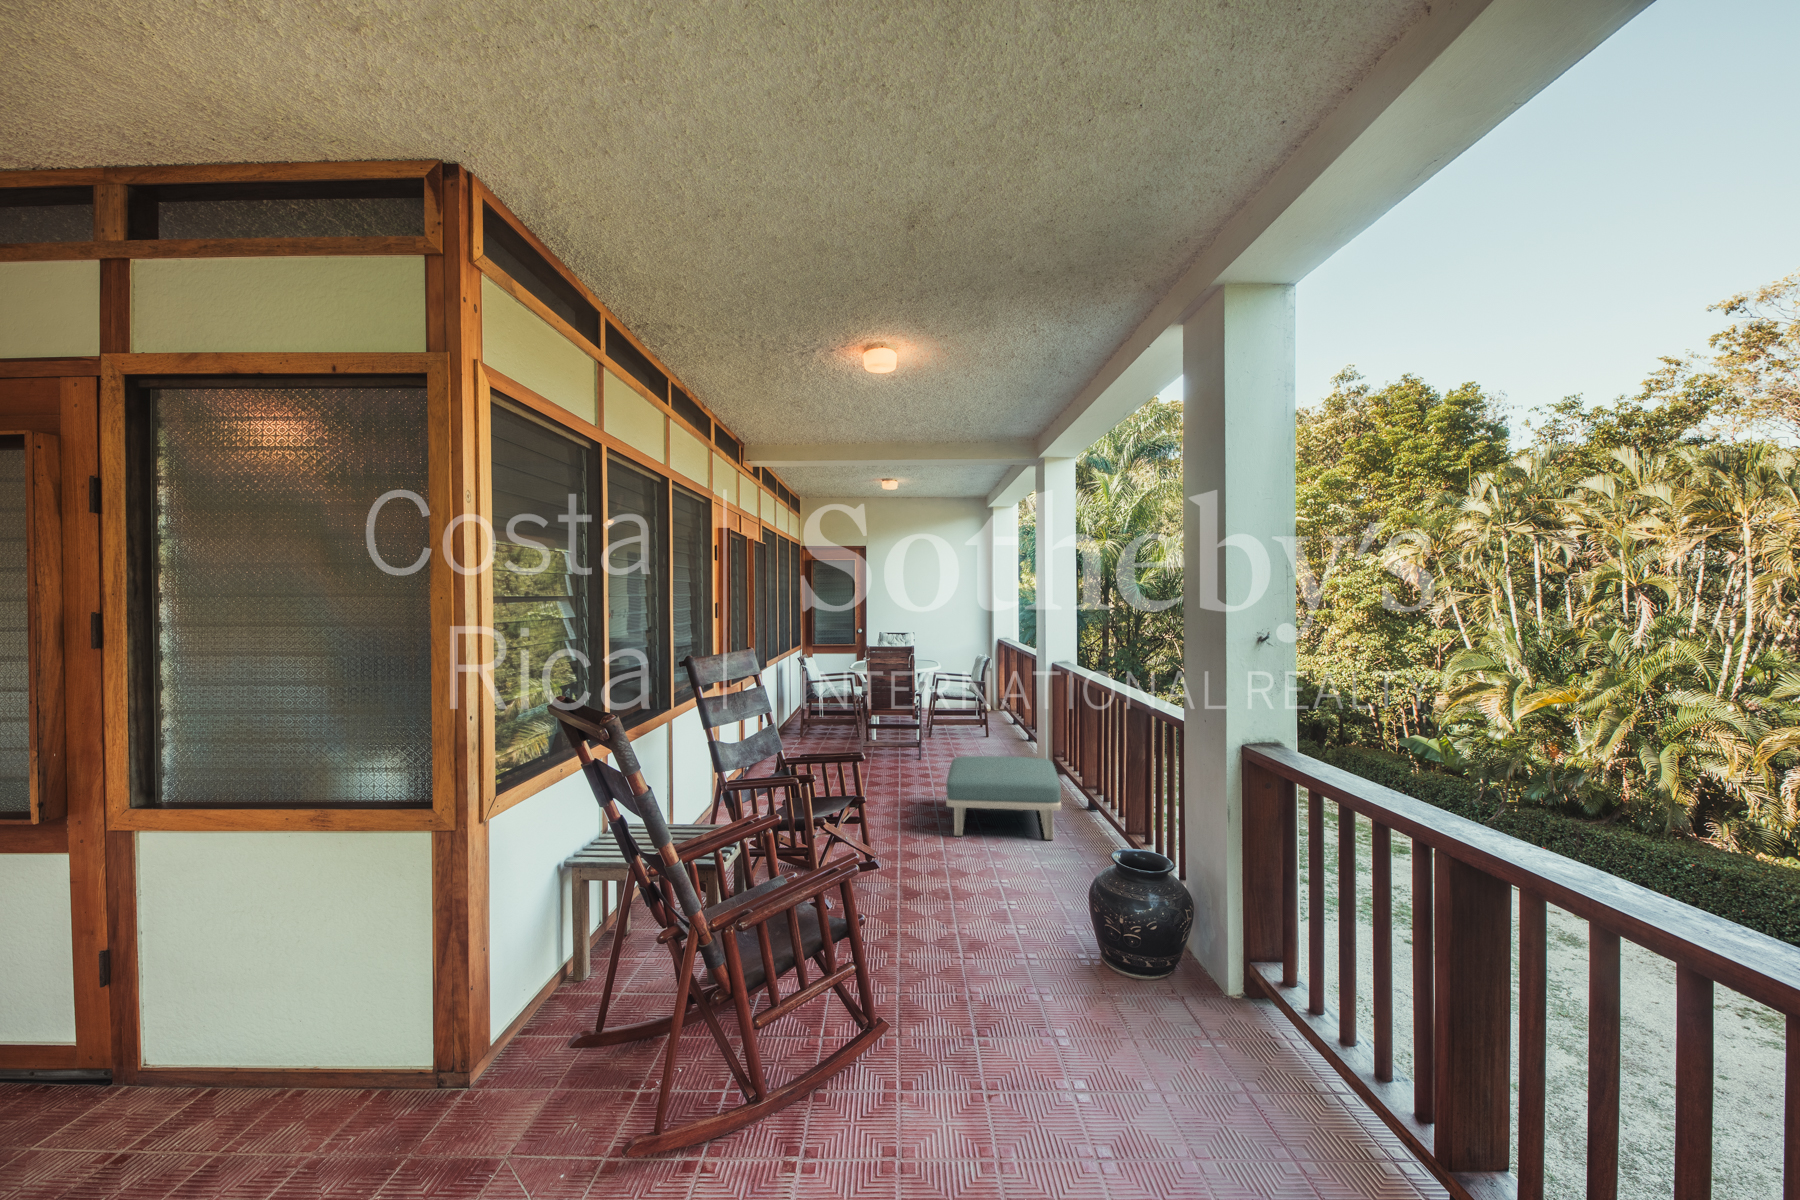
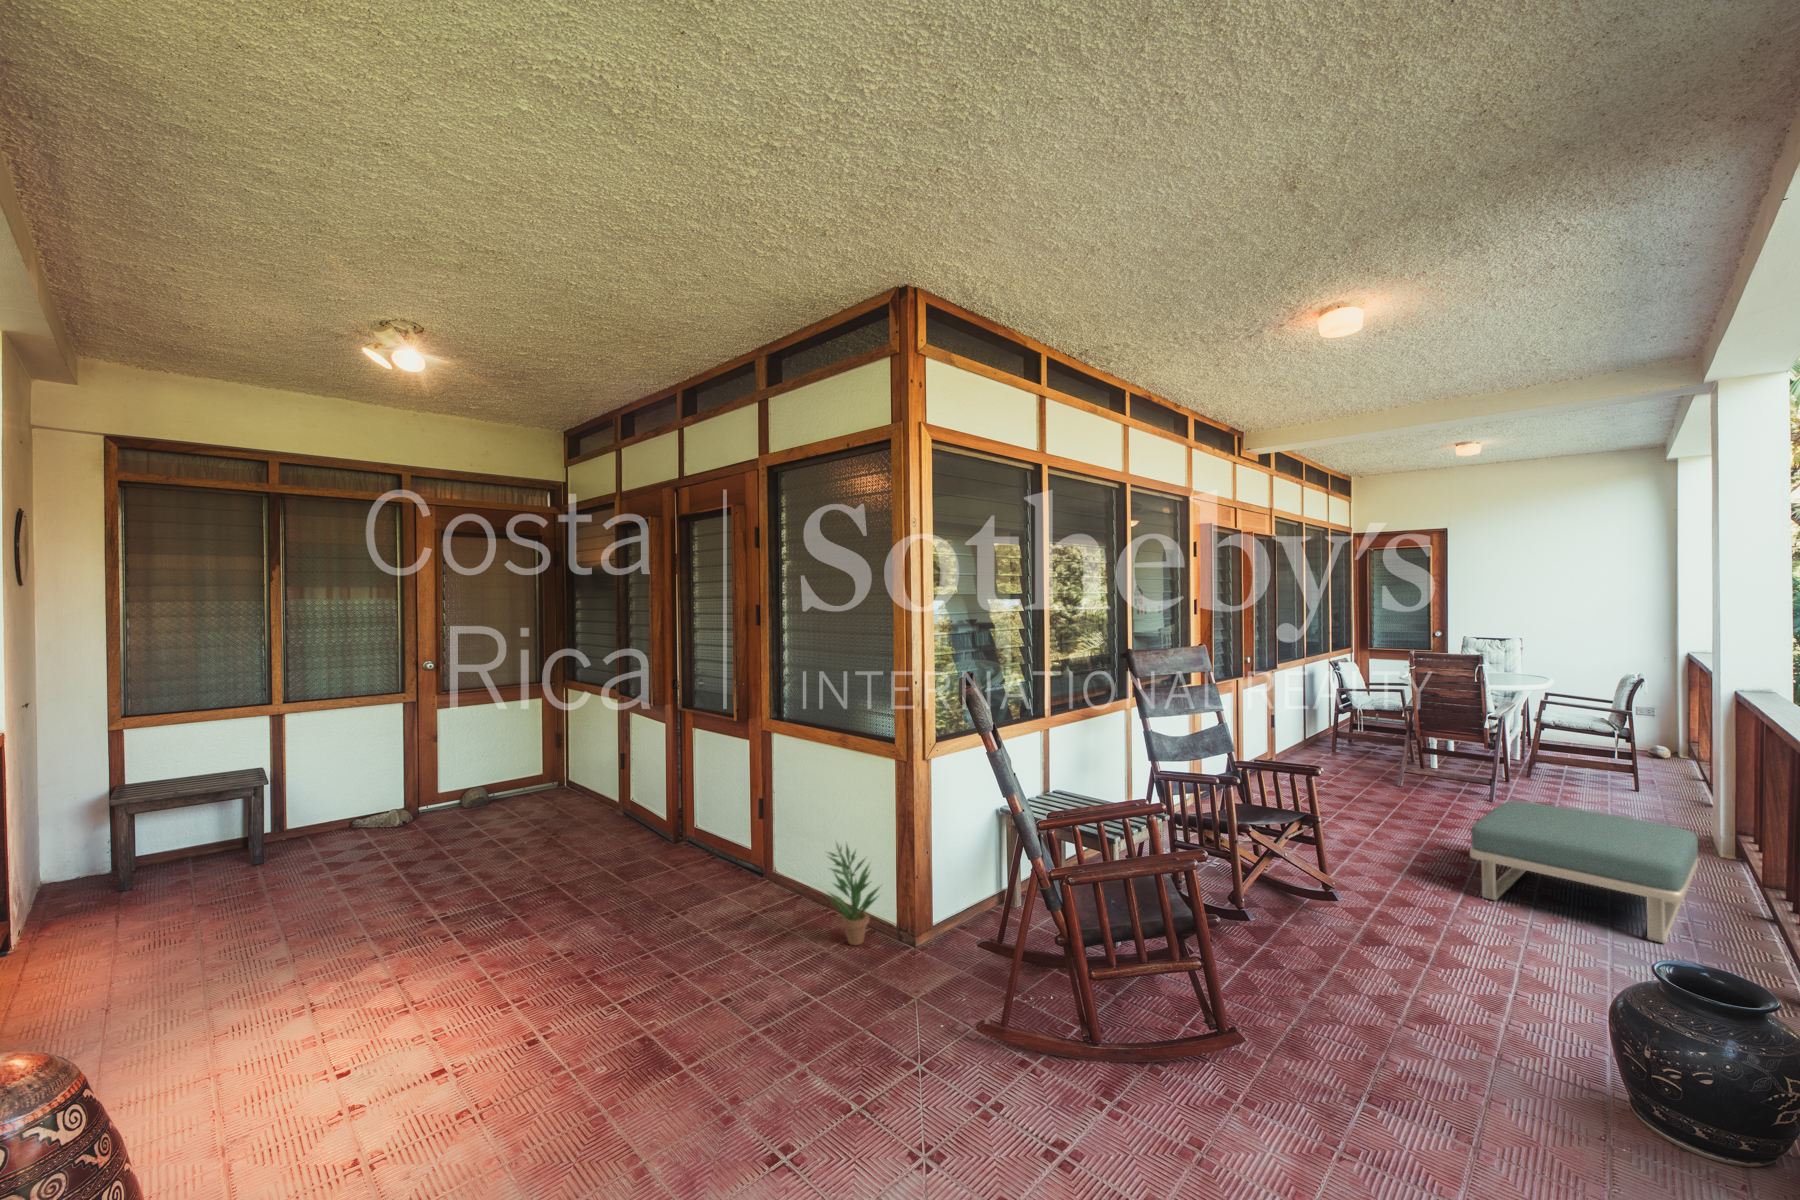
potted plant: none [297,970,408,1127] -> present [828,845,879,945]

